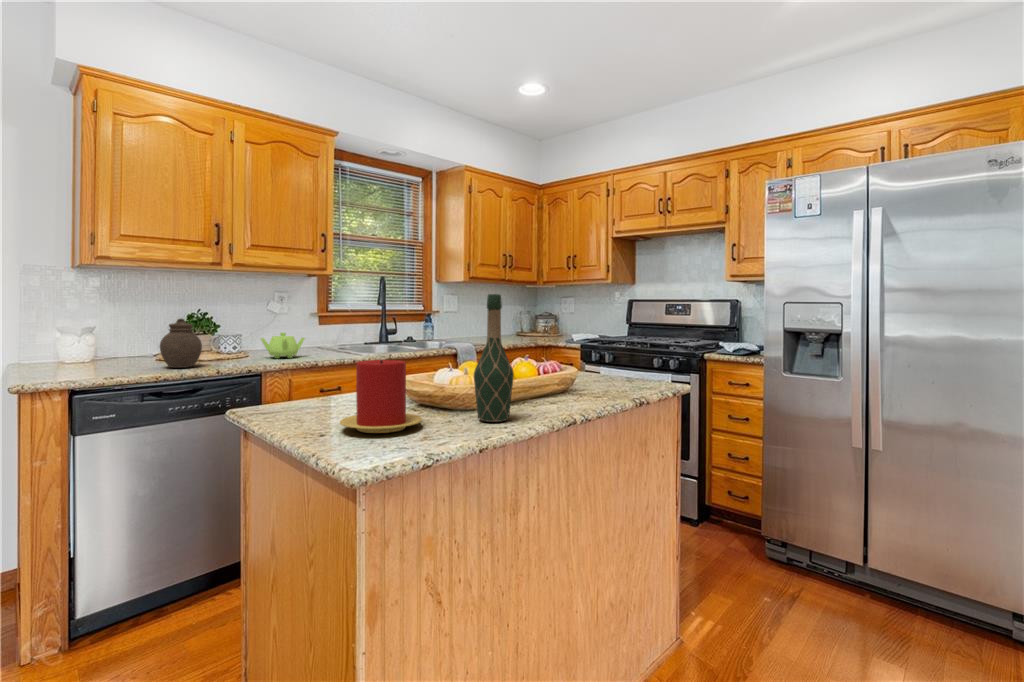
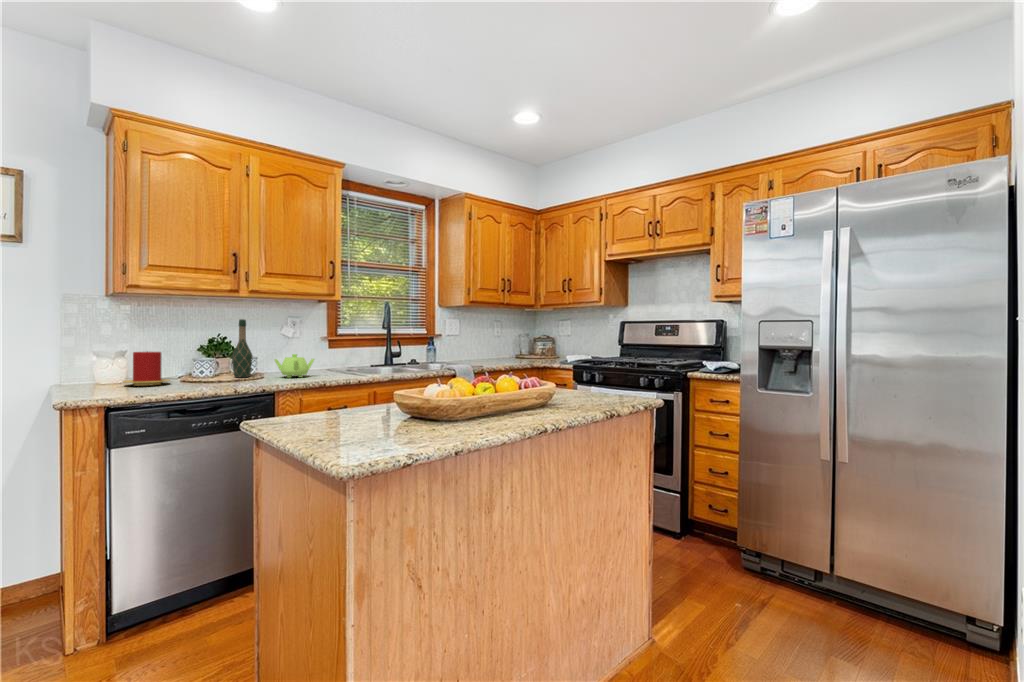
wine bottle: present [474,294,514,422] -> present [232,319,253,377]
jar: present [160,319,202,368] -> none [184,342,221,386]
candle: present [340,360,422,433] -> present [124,352,170,386]

